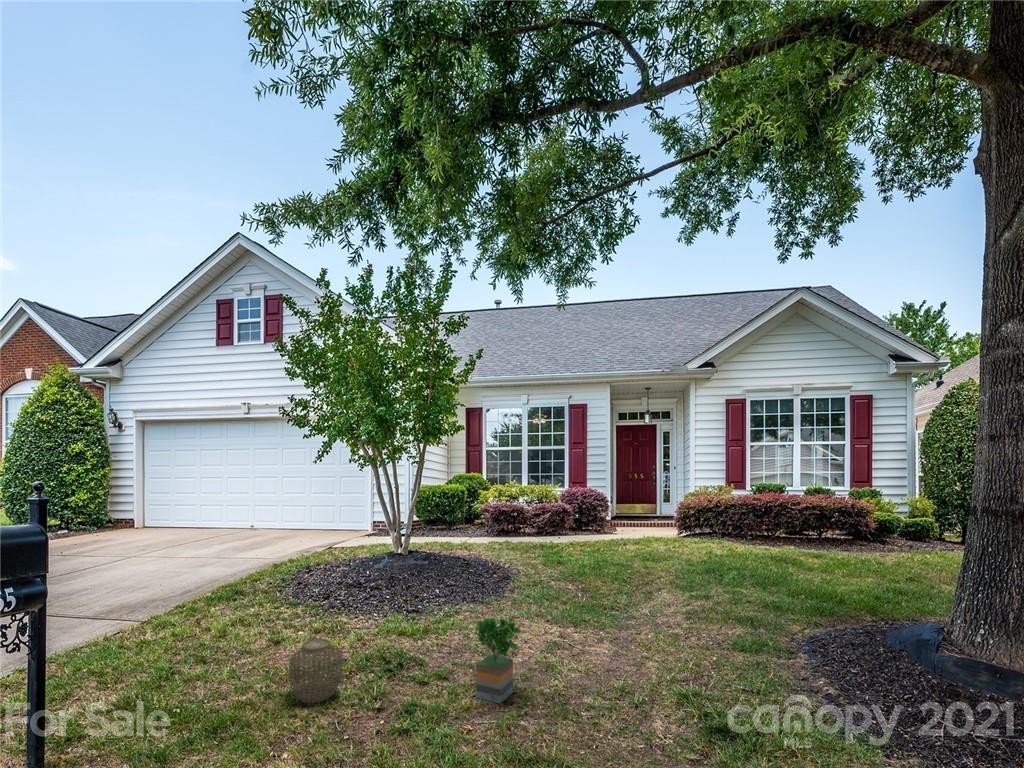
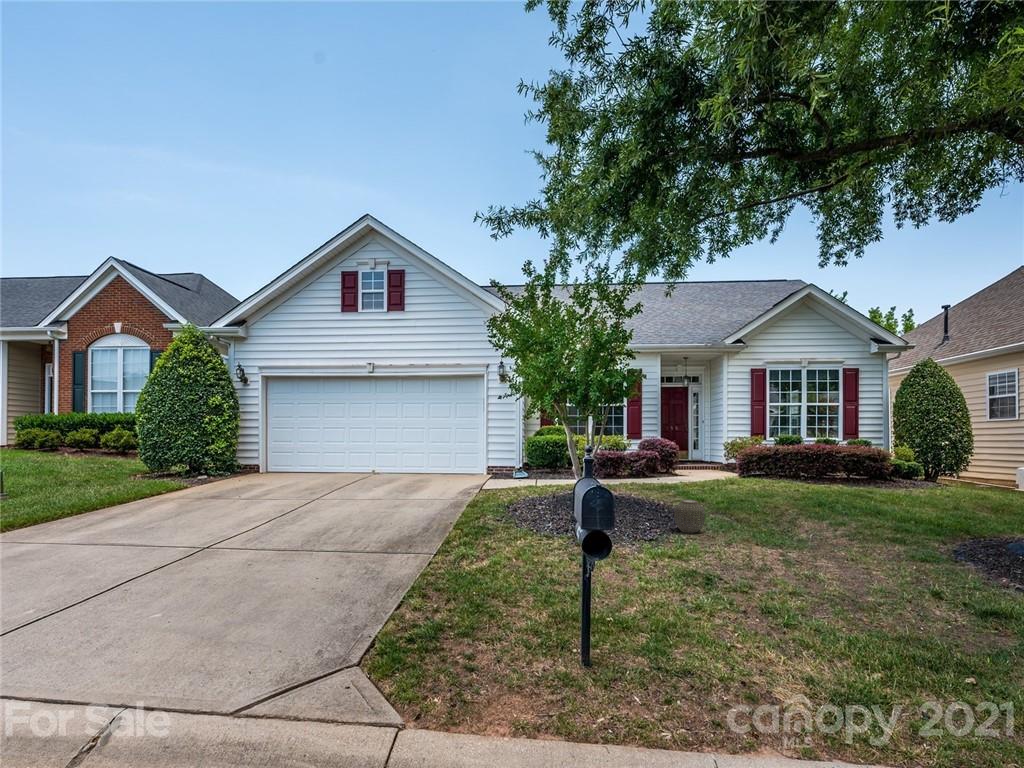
potted tree: present [476,618,521,704] -> none [767,486,799,530]

